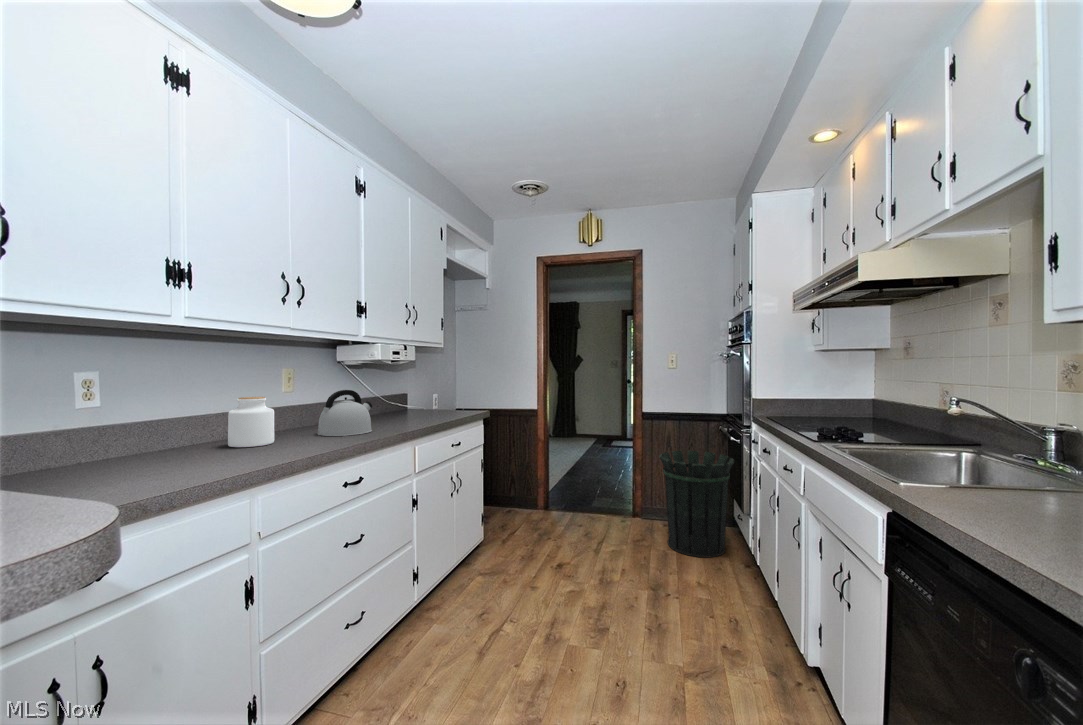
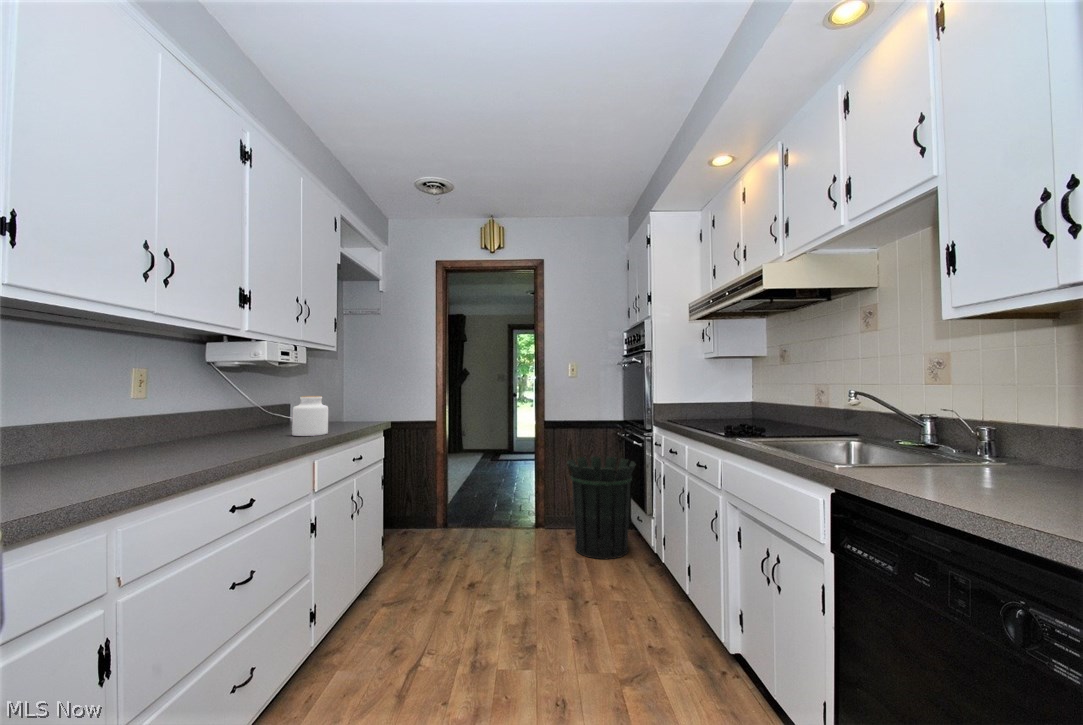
kettle: present [317,390,372,436] -> none [184,395,260,452]
jar: present [228,397,274,447] -> present [292,396,328,436]

